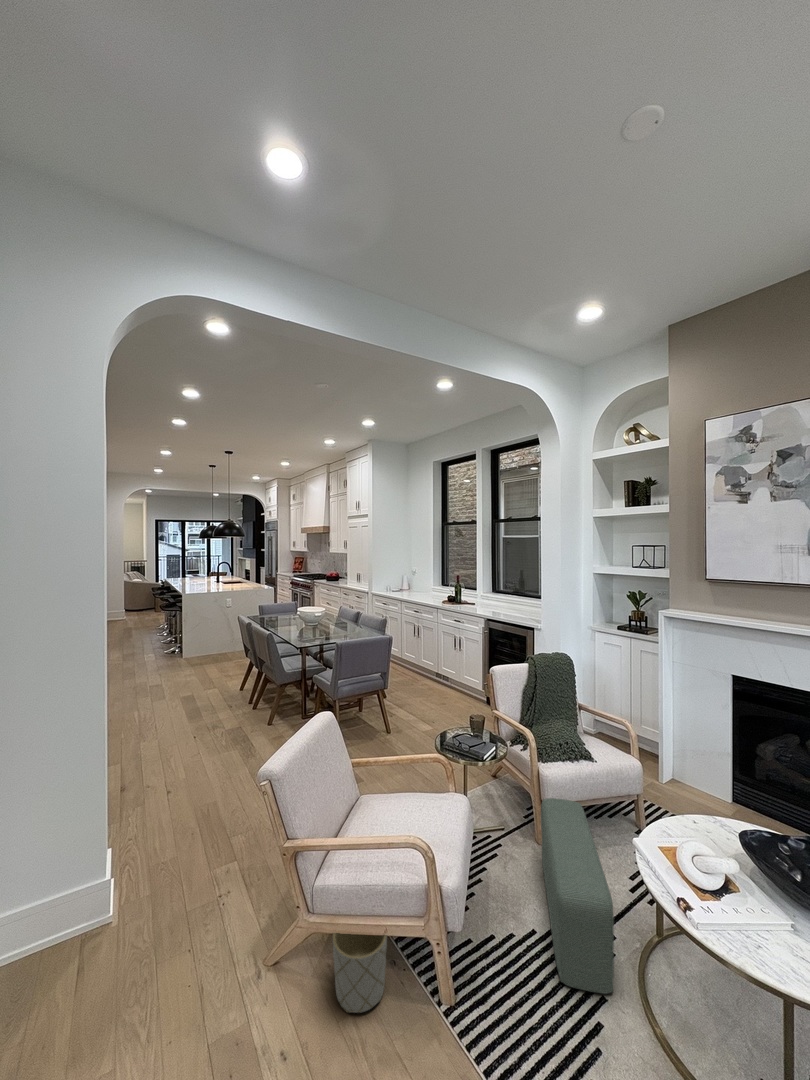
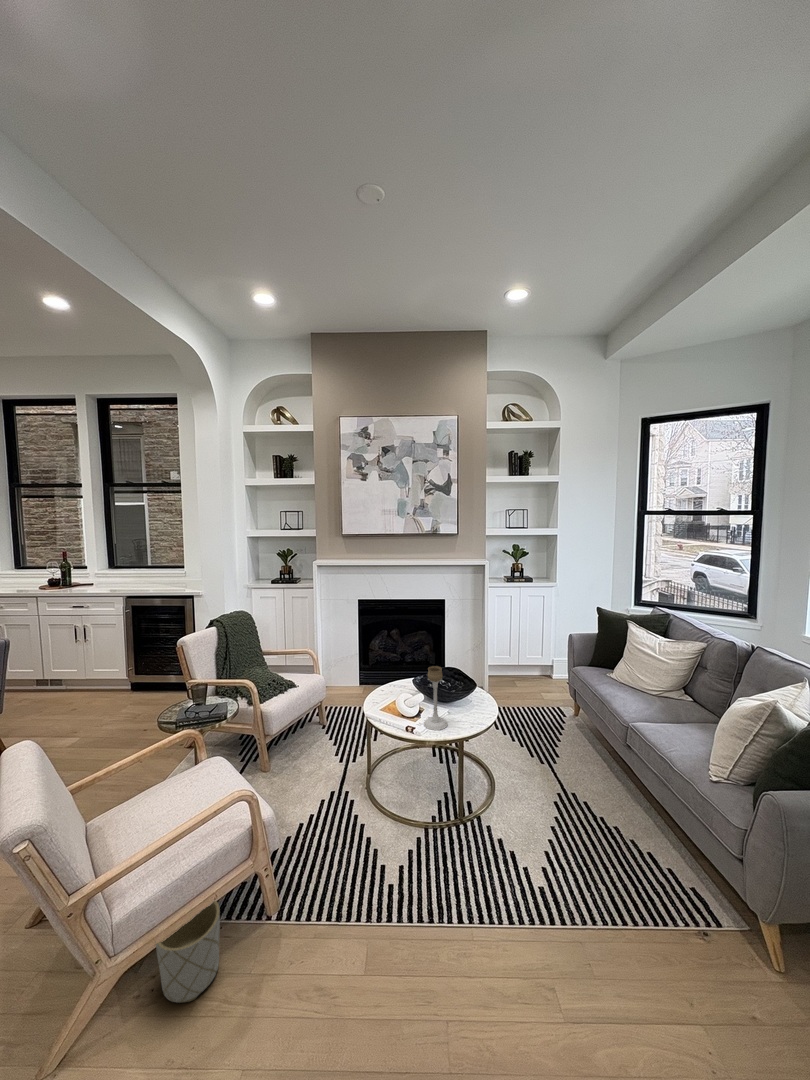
pouf: present [541,798,614,994] -> none [274,719,365,837]
candle holder: none [730,820,785,951] -> present [424,666,447,730]

